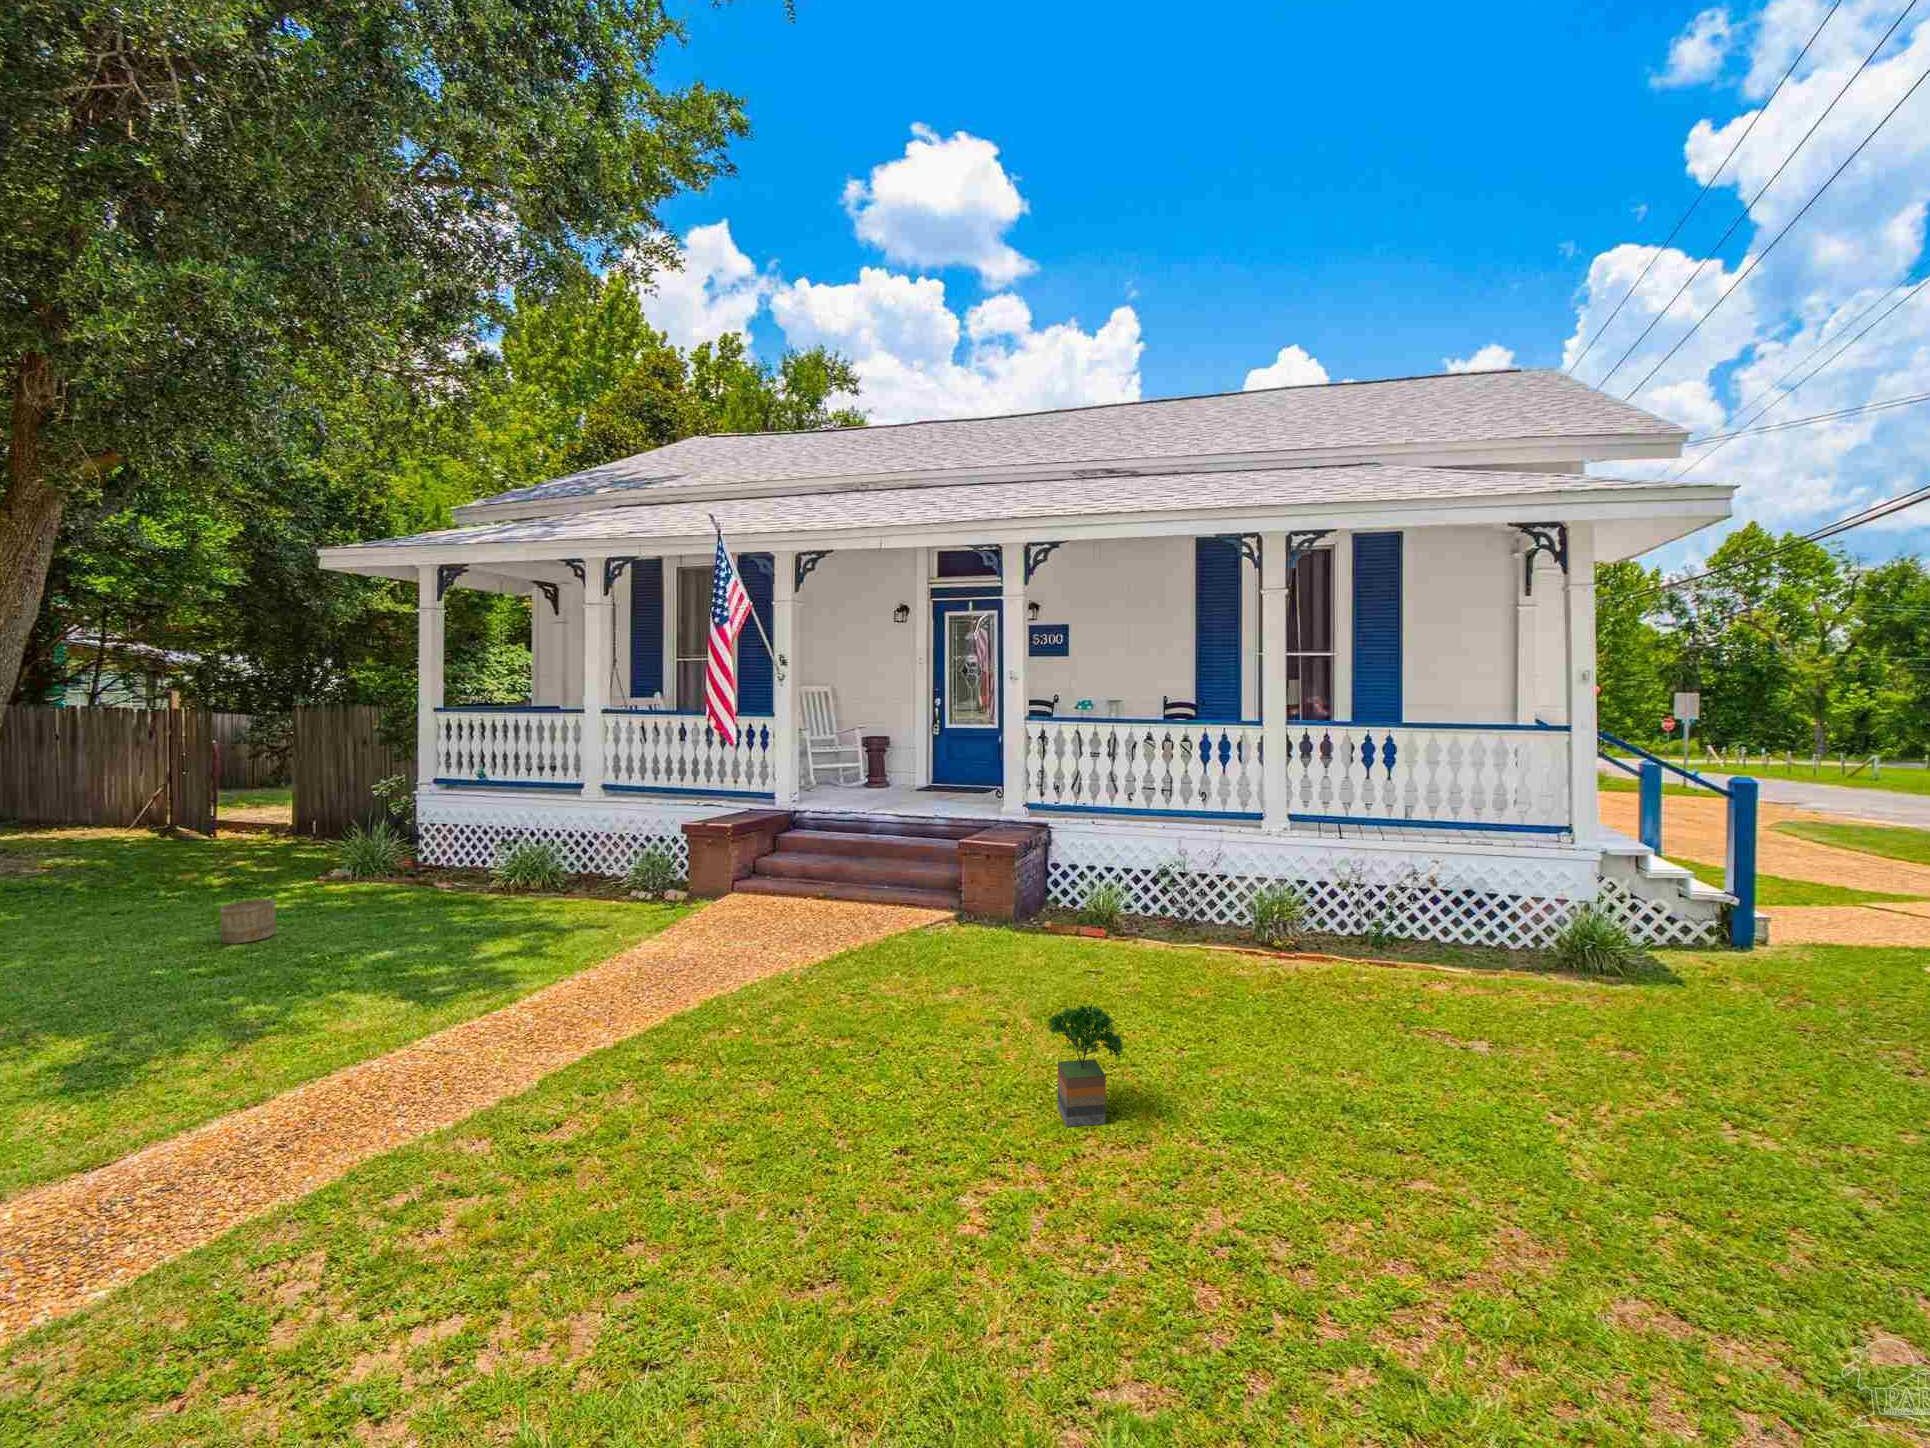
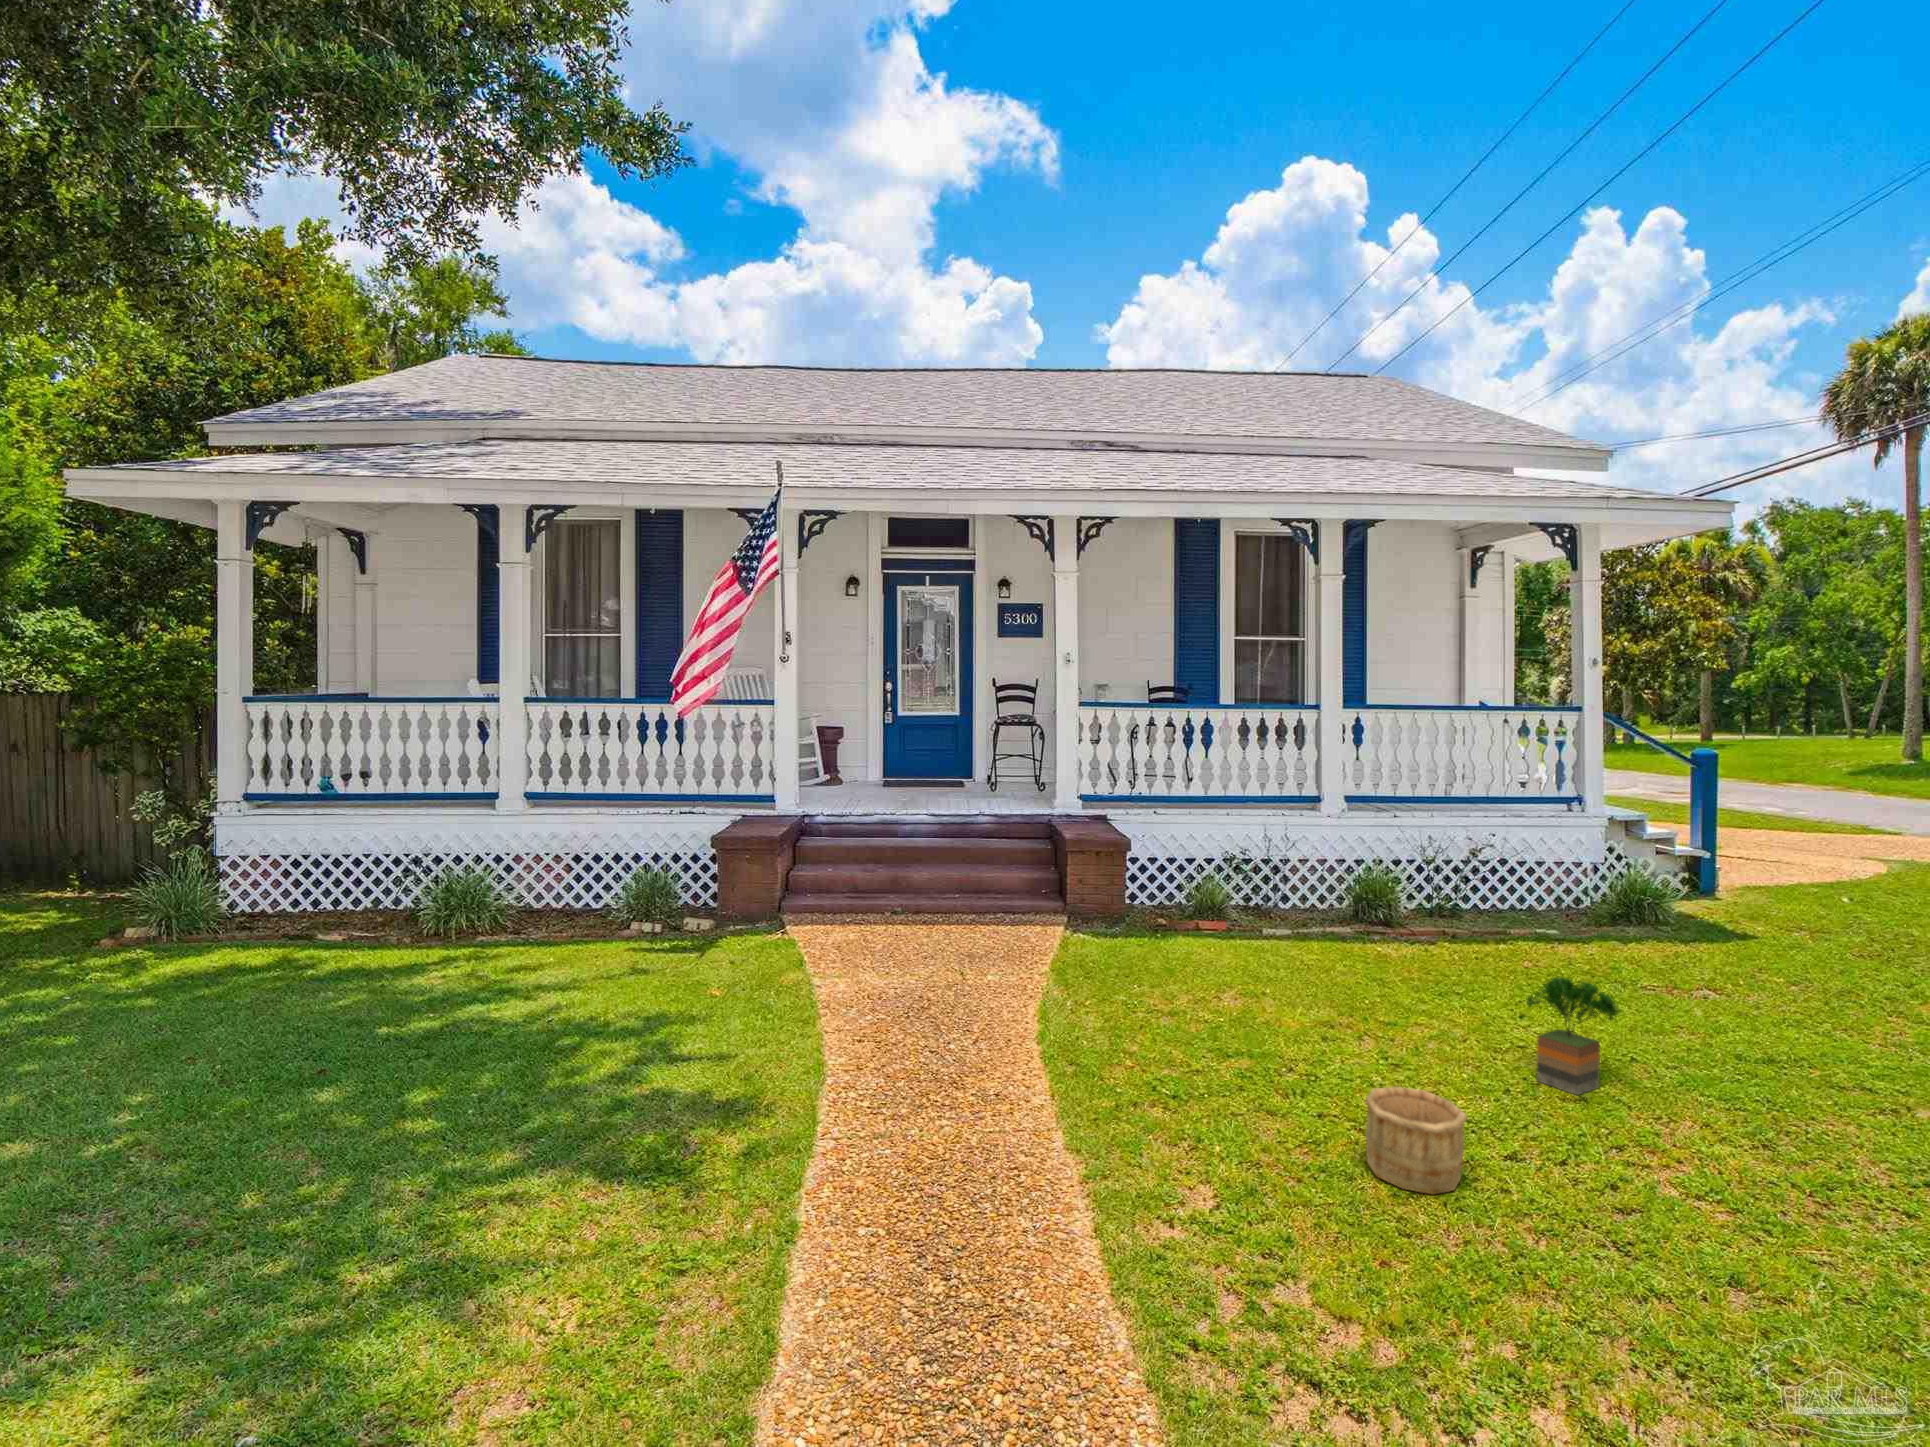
wooden bucket: present [219,899,276,944] -> present [1365,1087,1467,1194]

